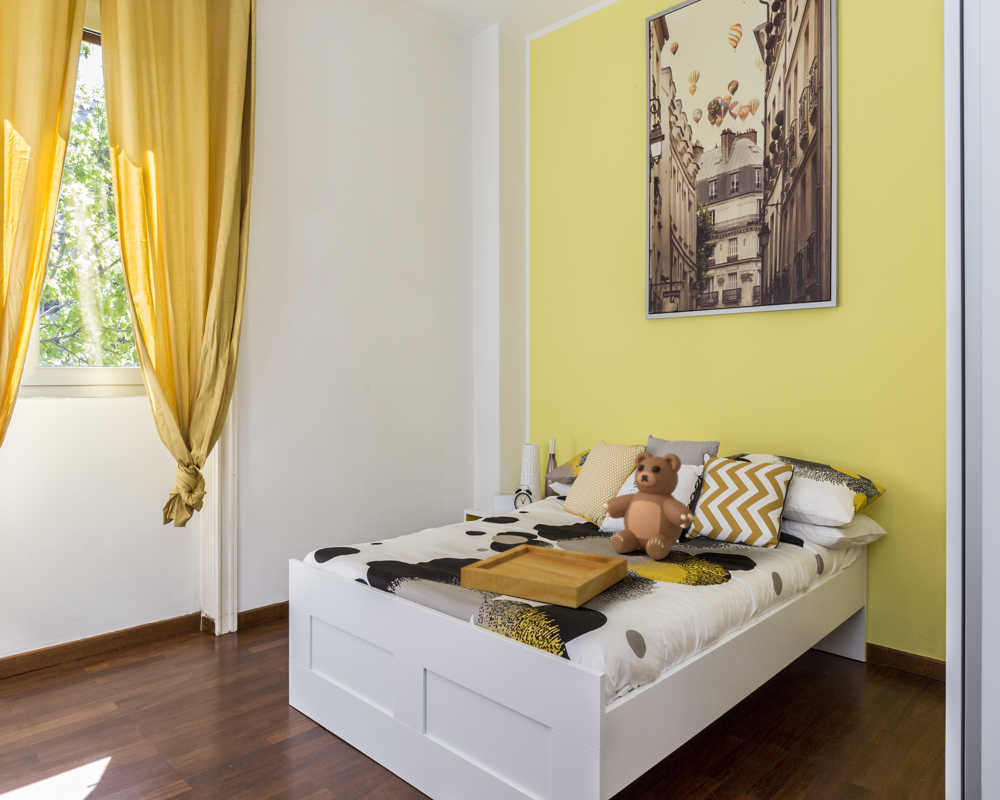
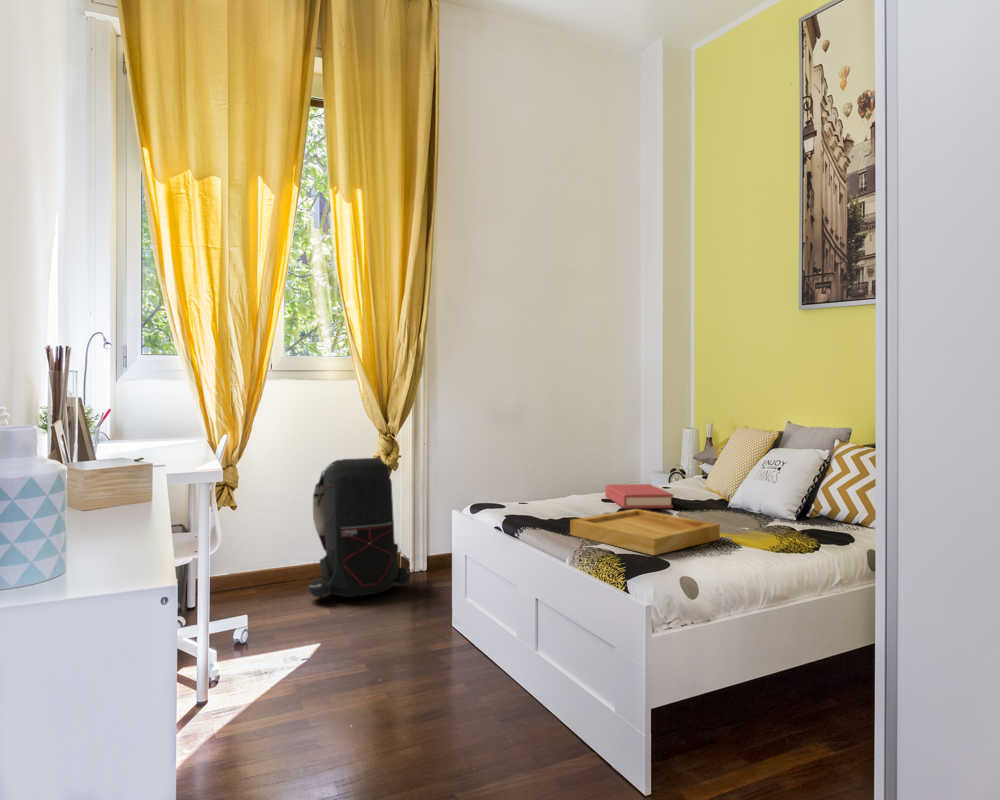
teddy bear: present [603,452,696,560] -> none [716,434,798,531]
backpack: none [76,495,223,690] -> present [308,458,411,597]
hardback book: none [469,509,551,542] -> present [605,484,673,508]

